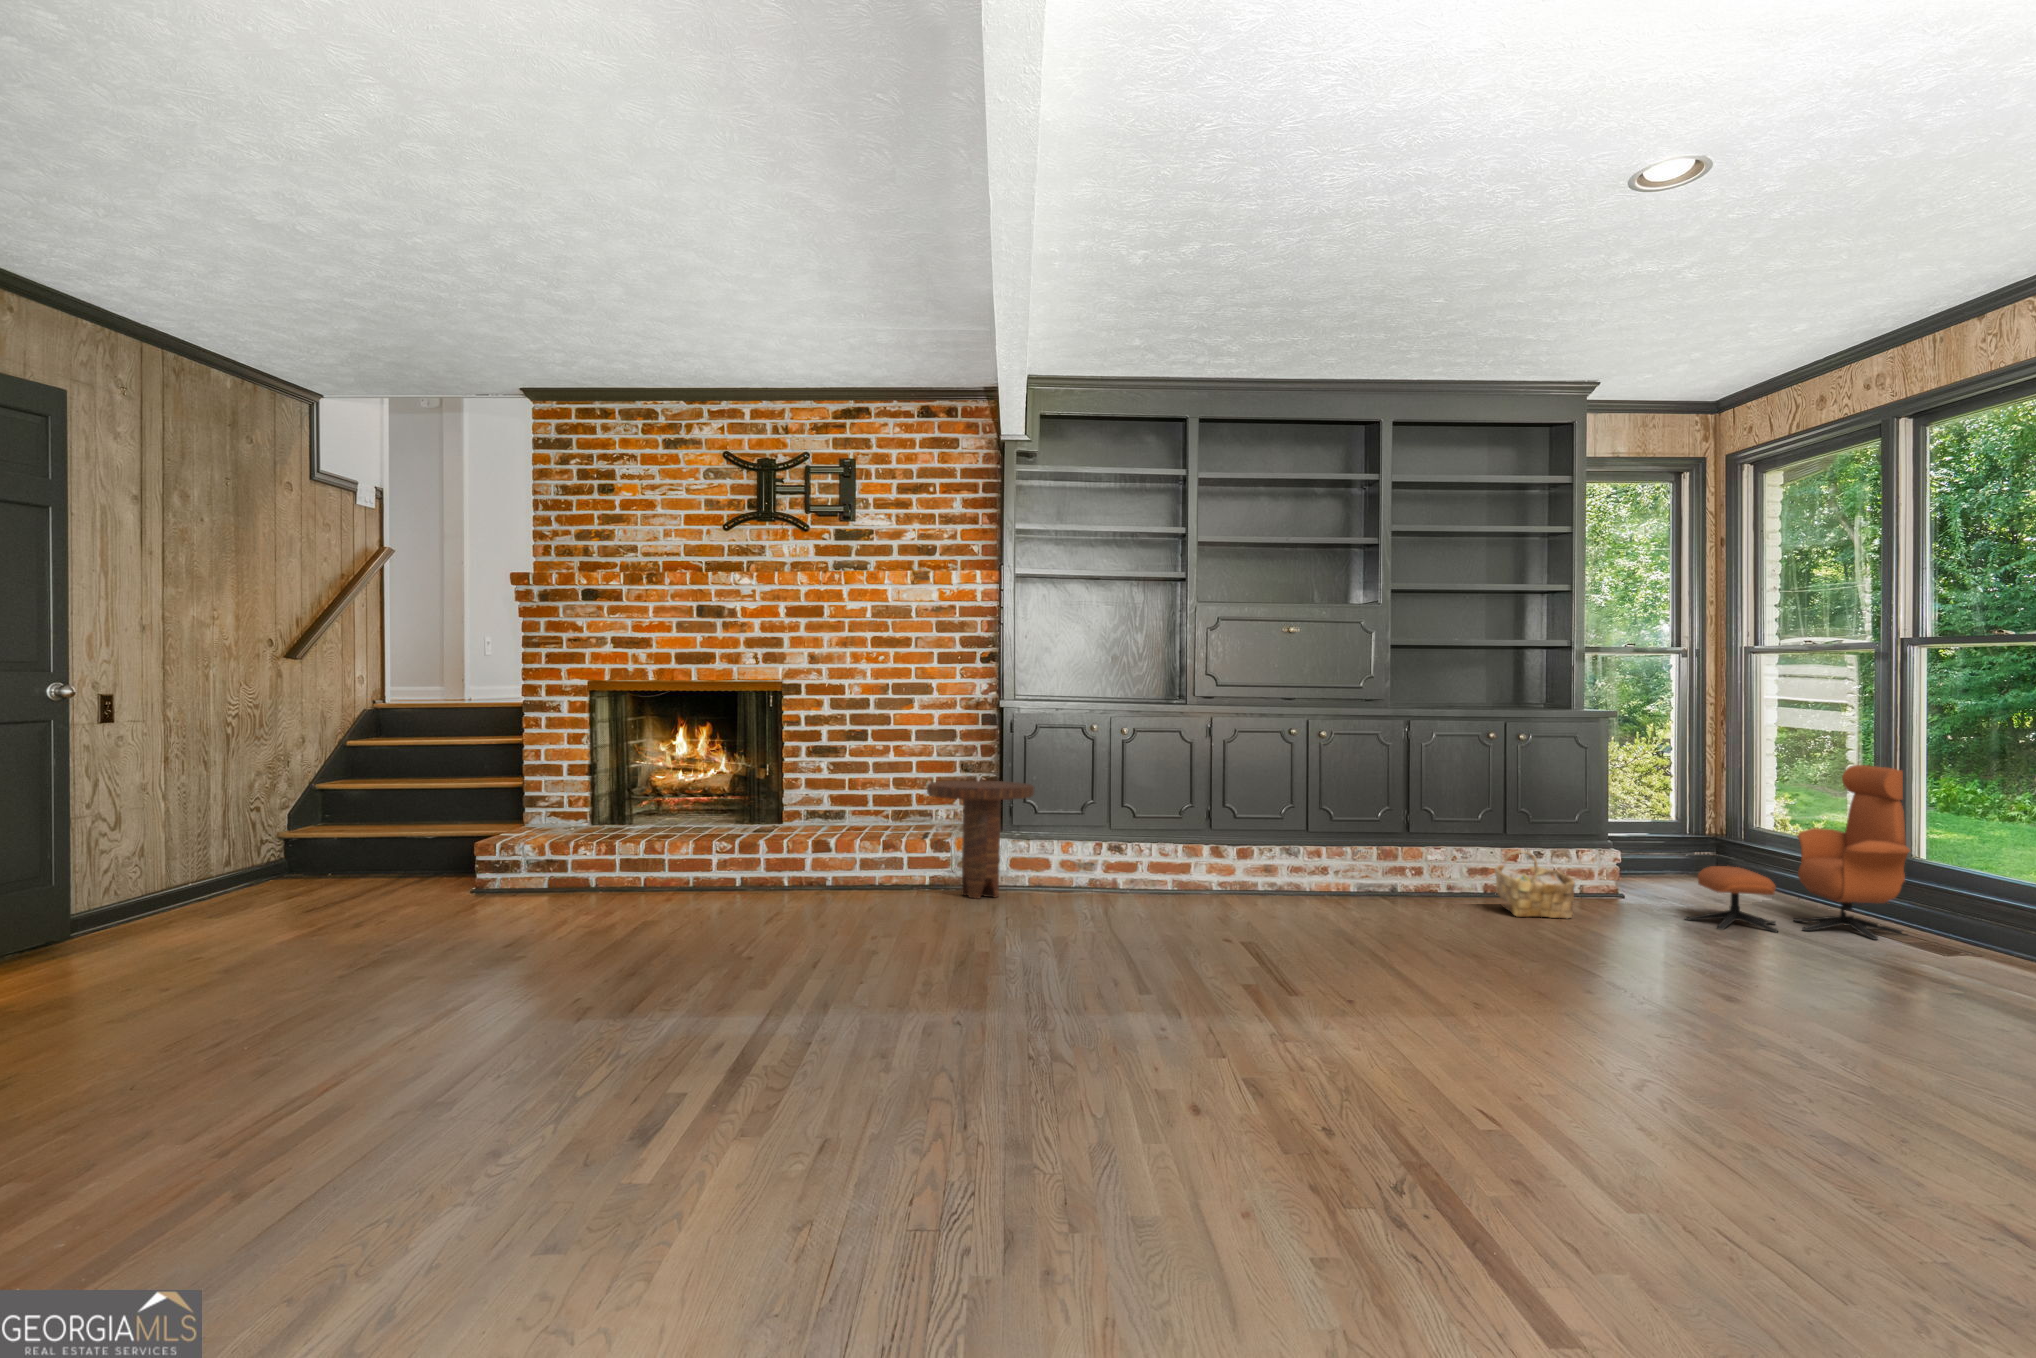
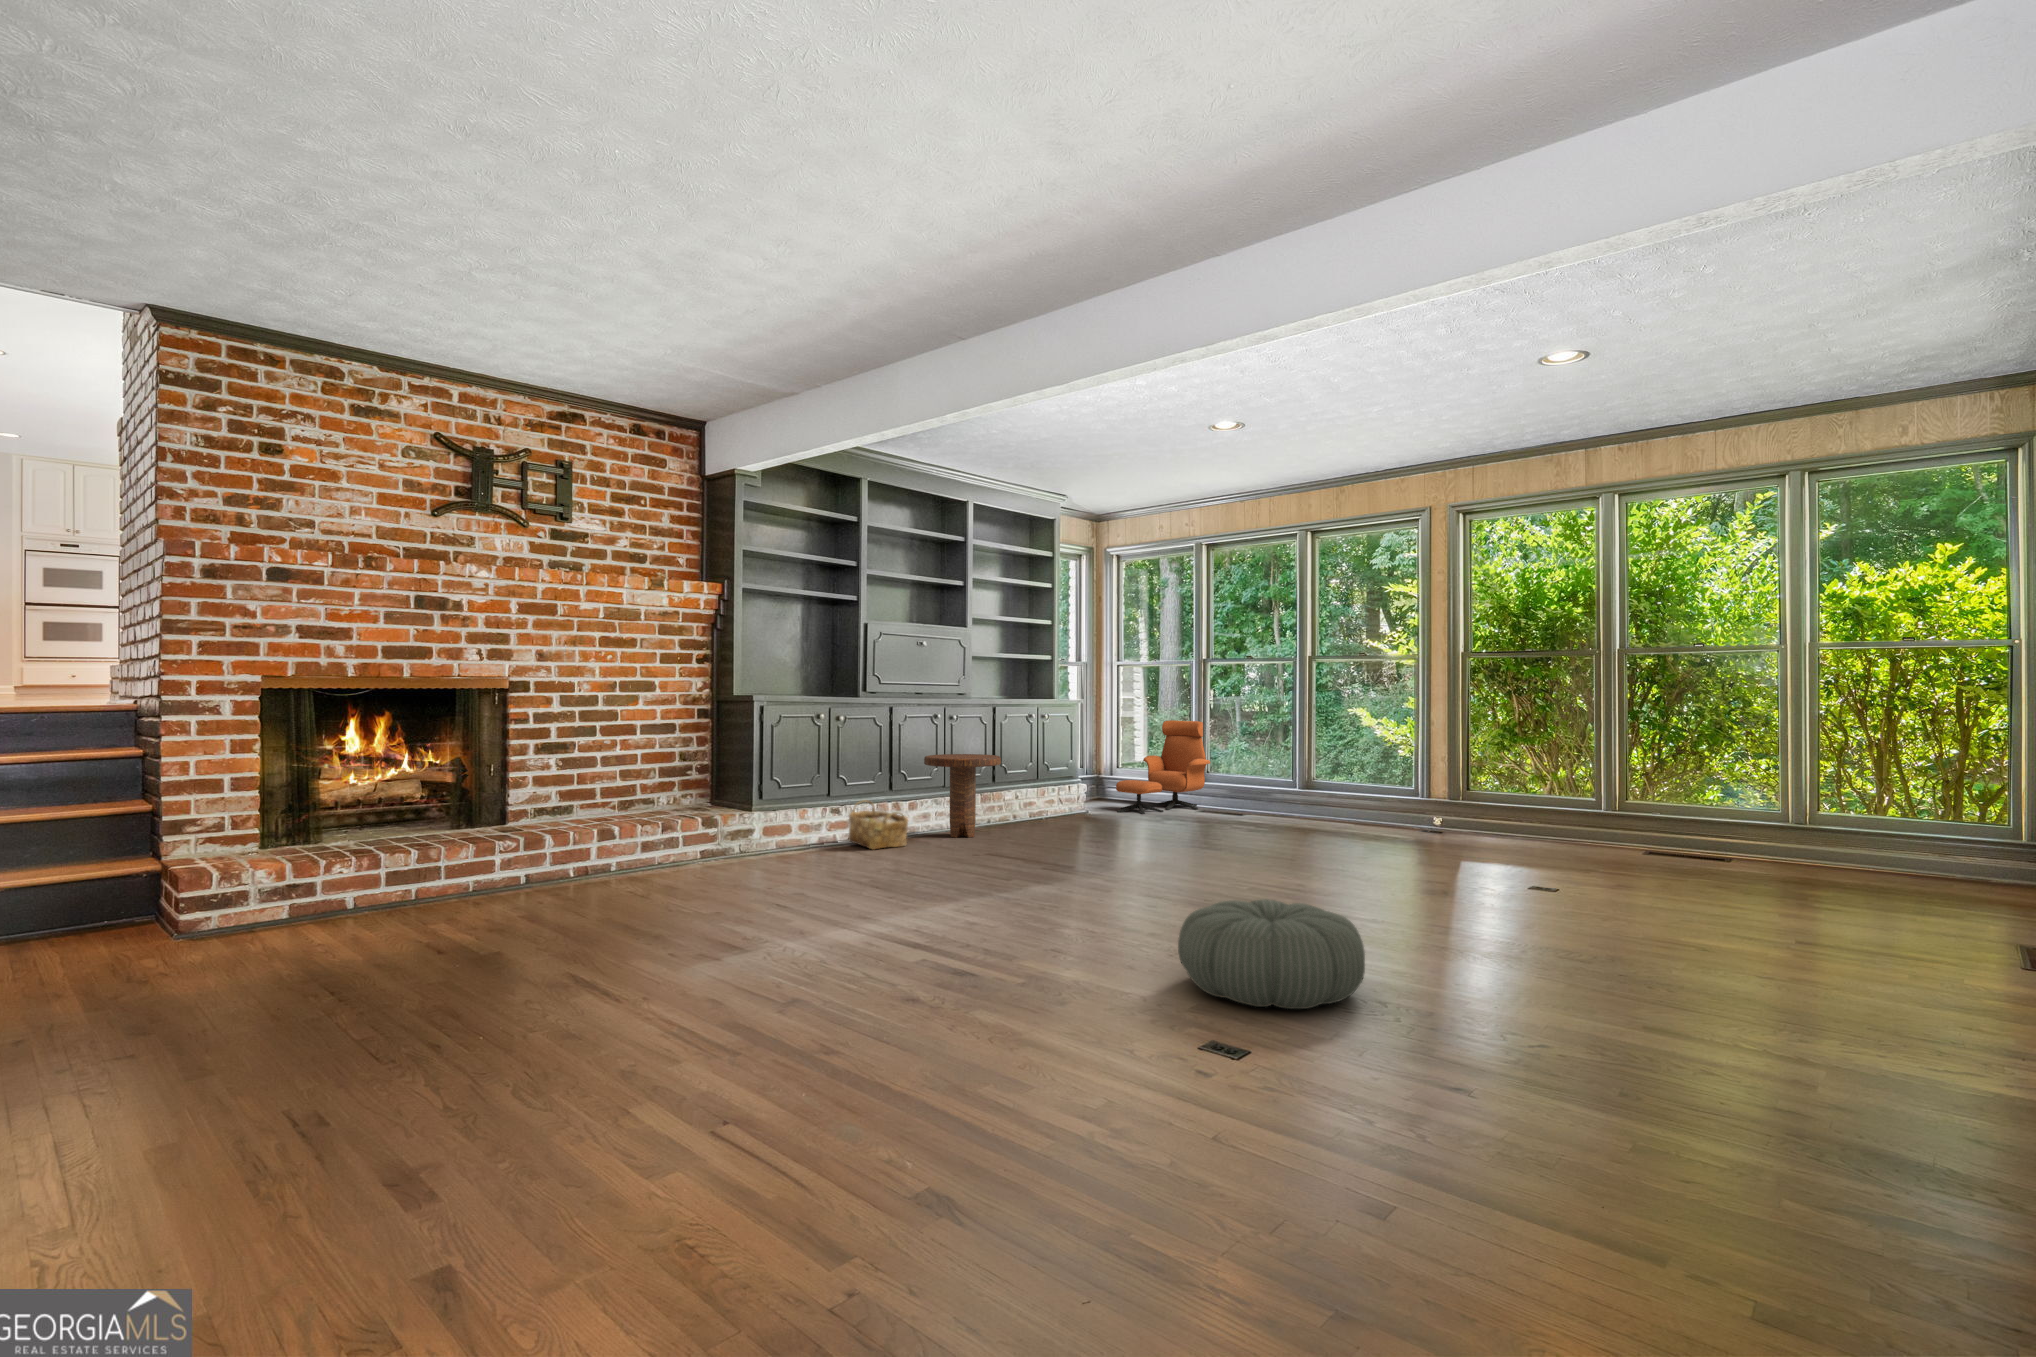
side table: present [927,781,1034,899] -> present [924,754,1001,838]
woven basket: present [1495,851,1575,918] -> present [848,800,908,850]
pouf: none [529,993,806,1163] -> present [1178,899,1365,1009]

